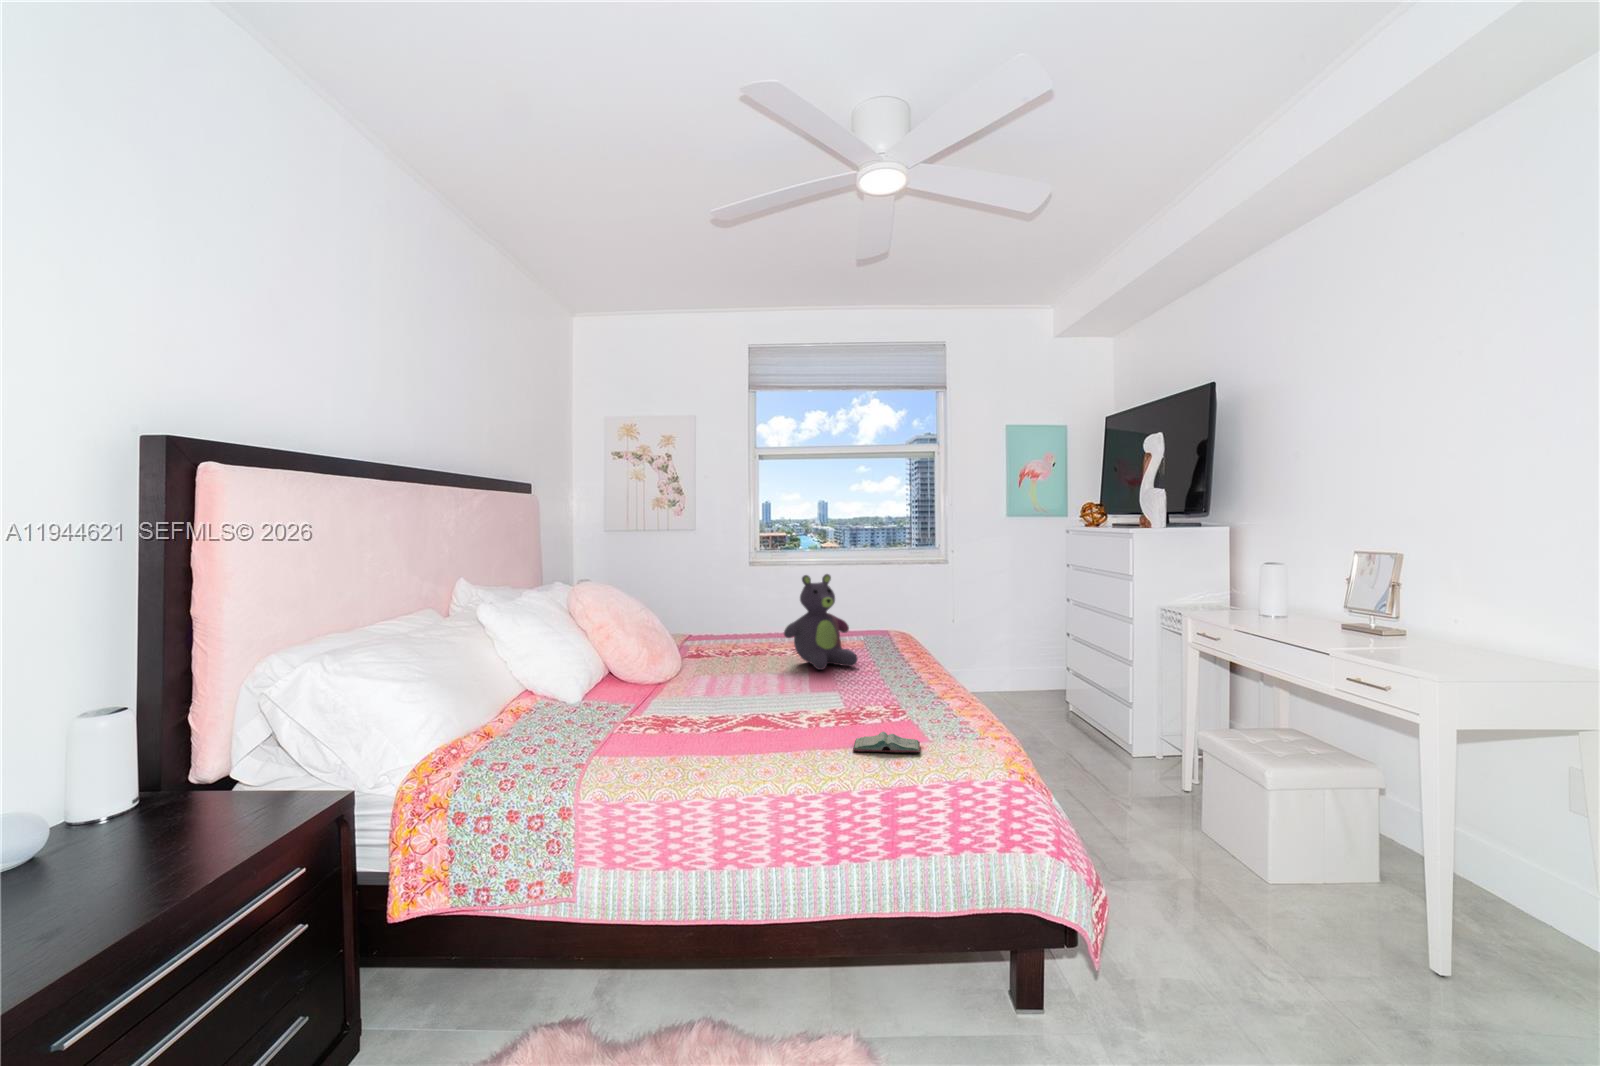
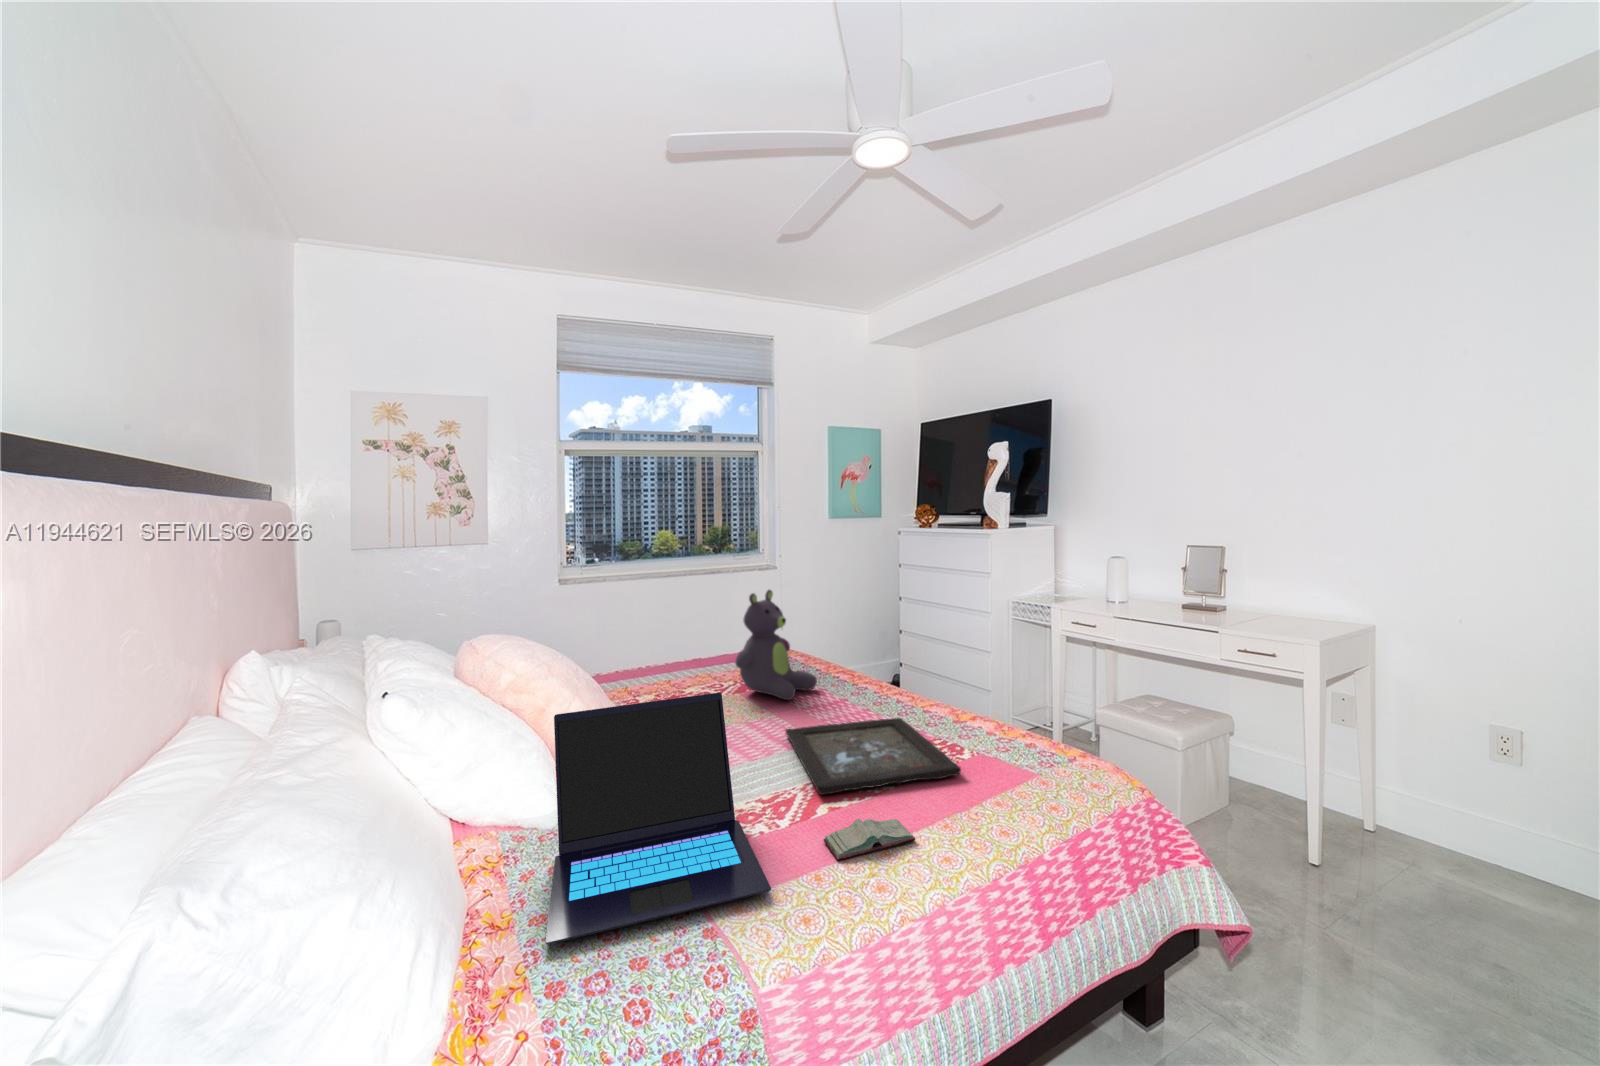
laptop: none [493,629,673,756] -> present [546,693,771,944]
tray: none [735,684,881,731] -> present [785,718,961,795]
book: present [853,732,920,753] -> present [823,819,915,860]

